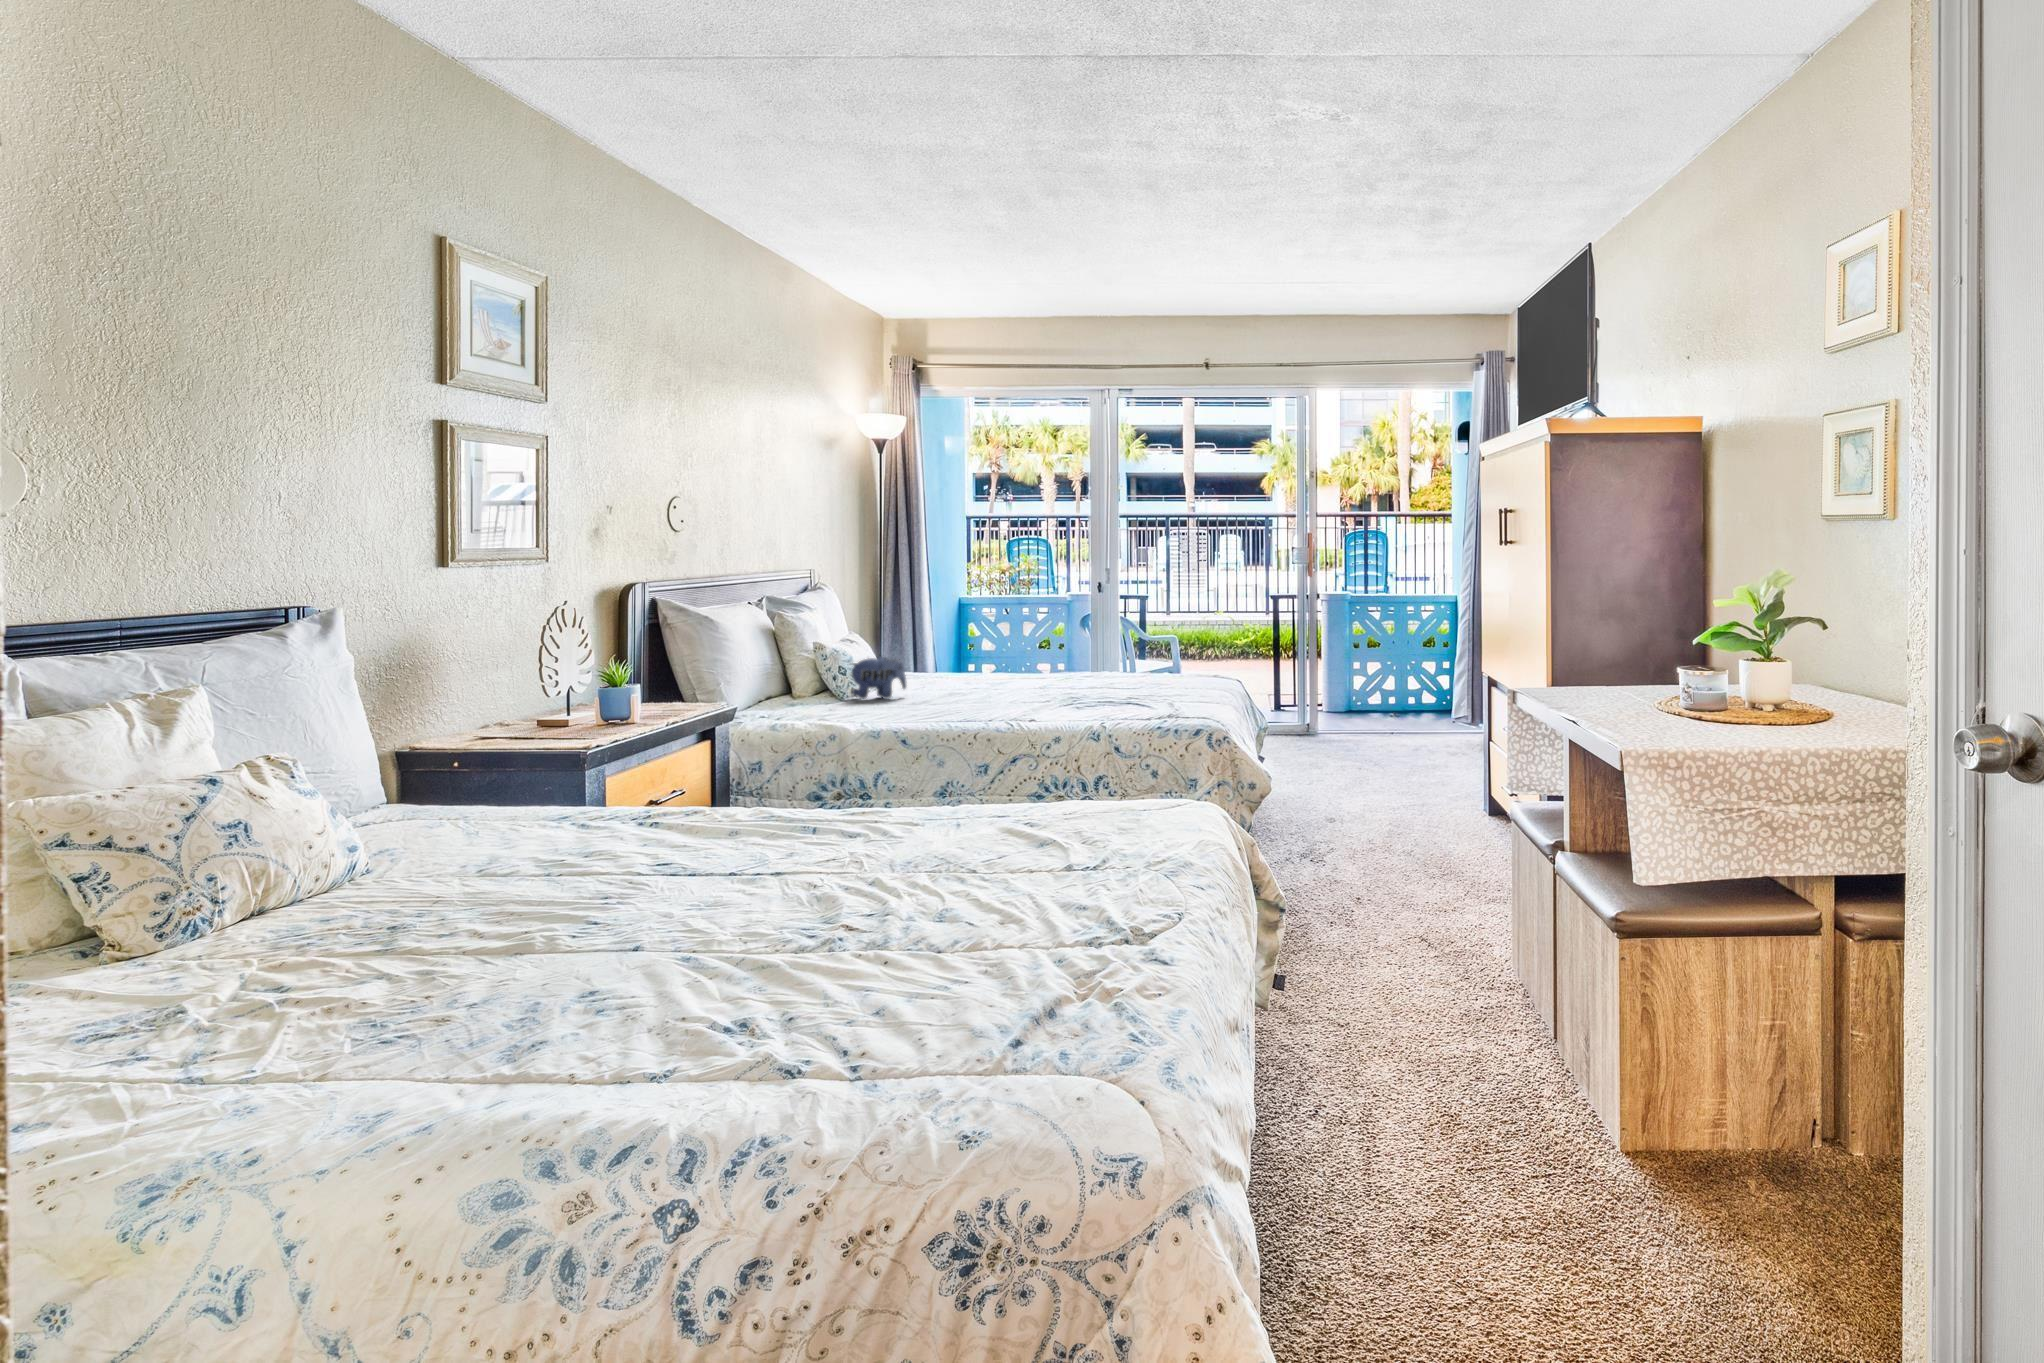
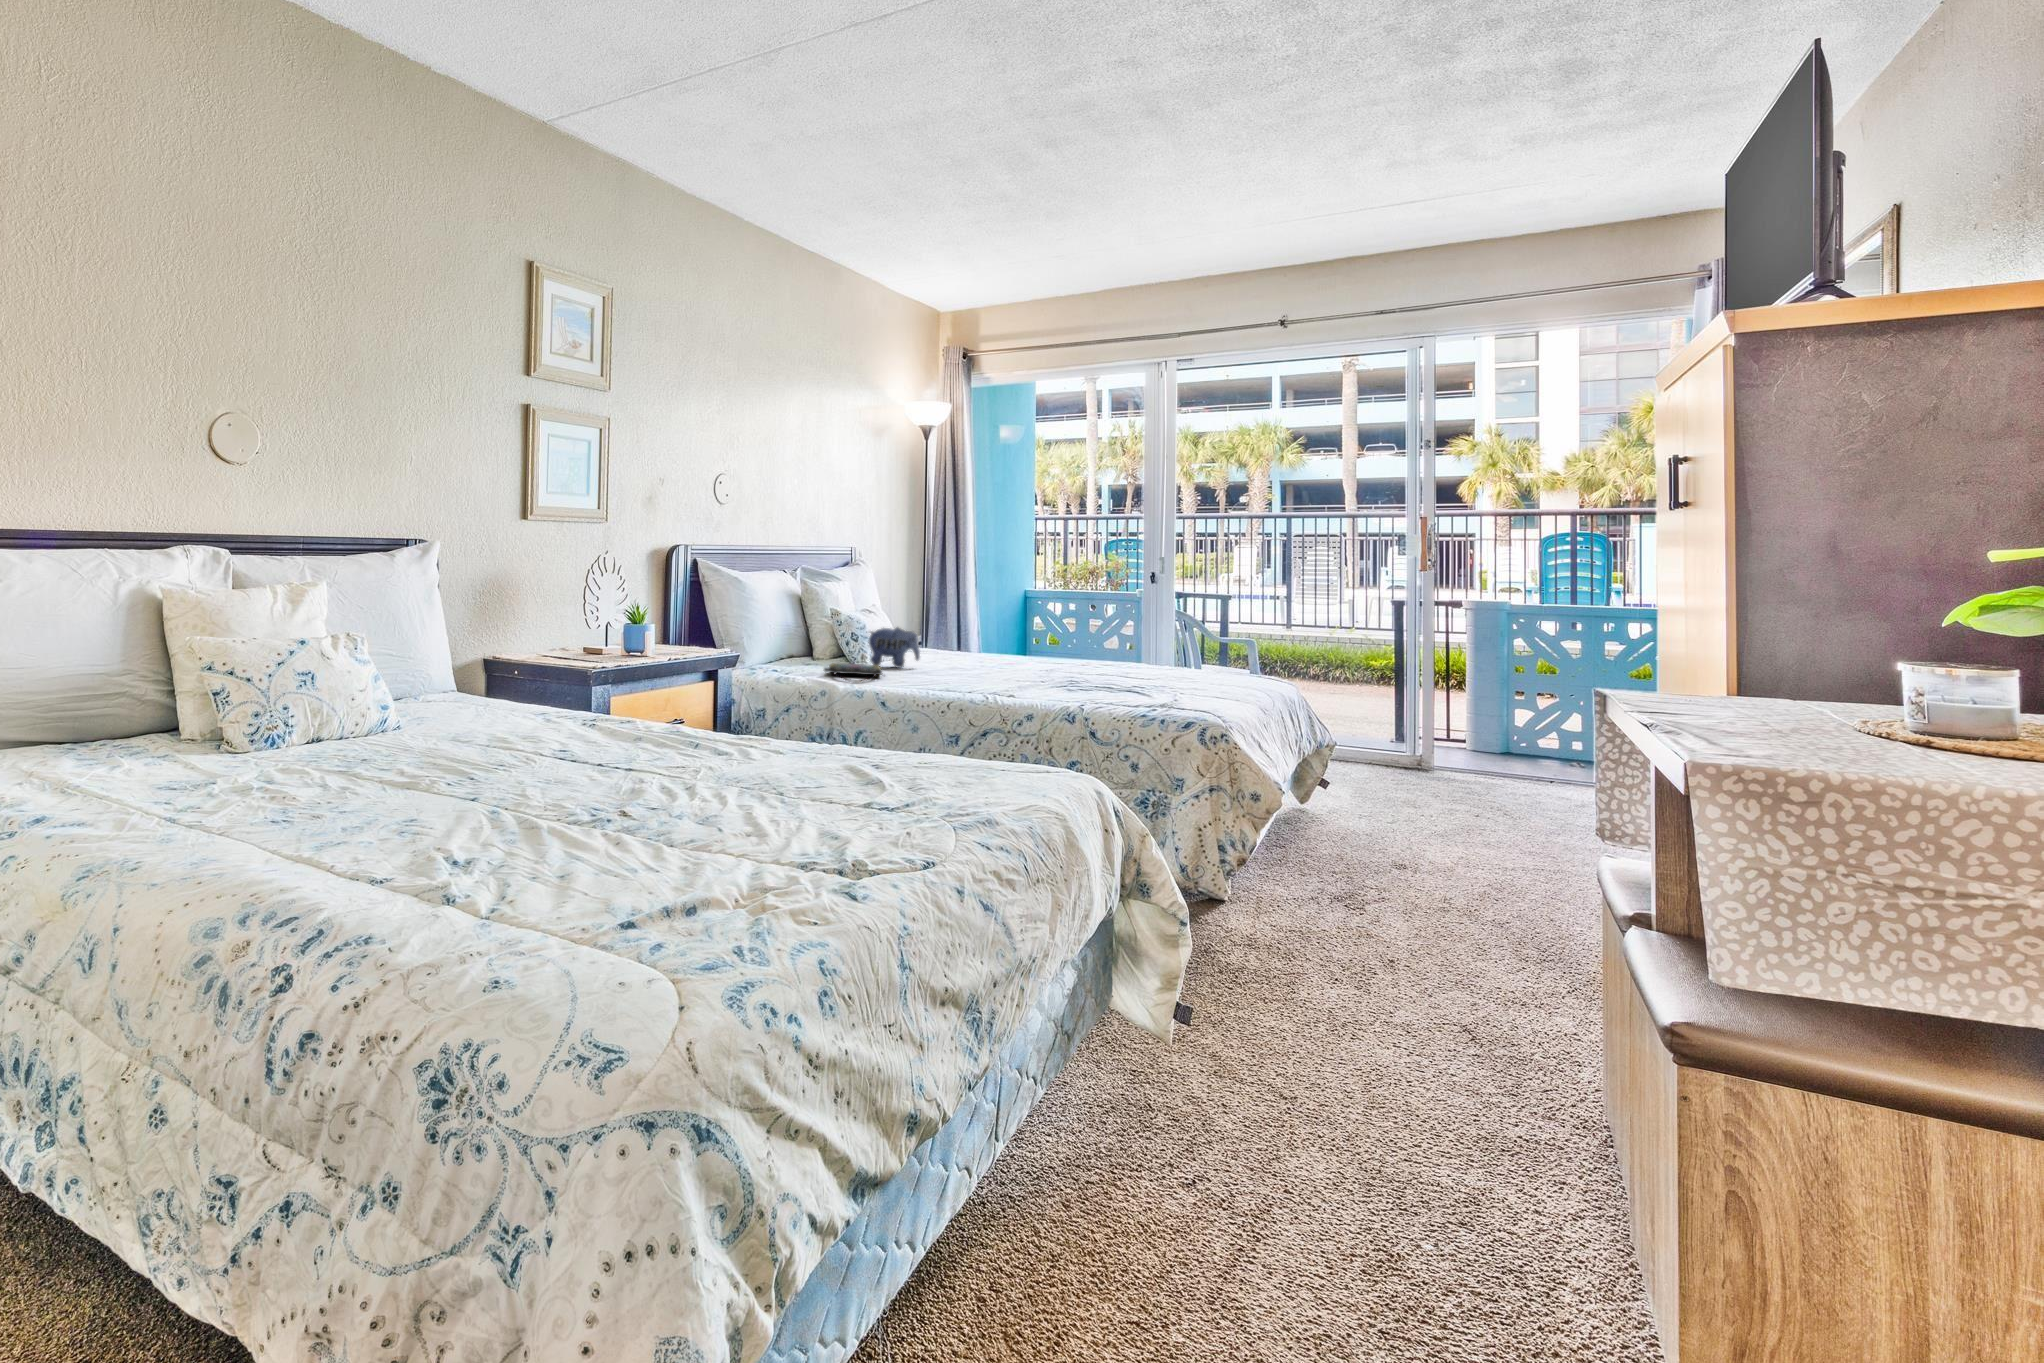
tote bag: none [825,701,893,725] -> present [824,663,883,682]

